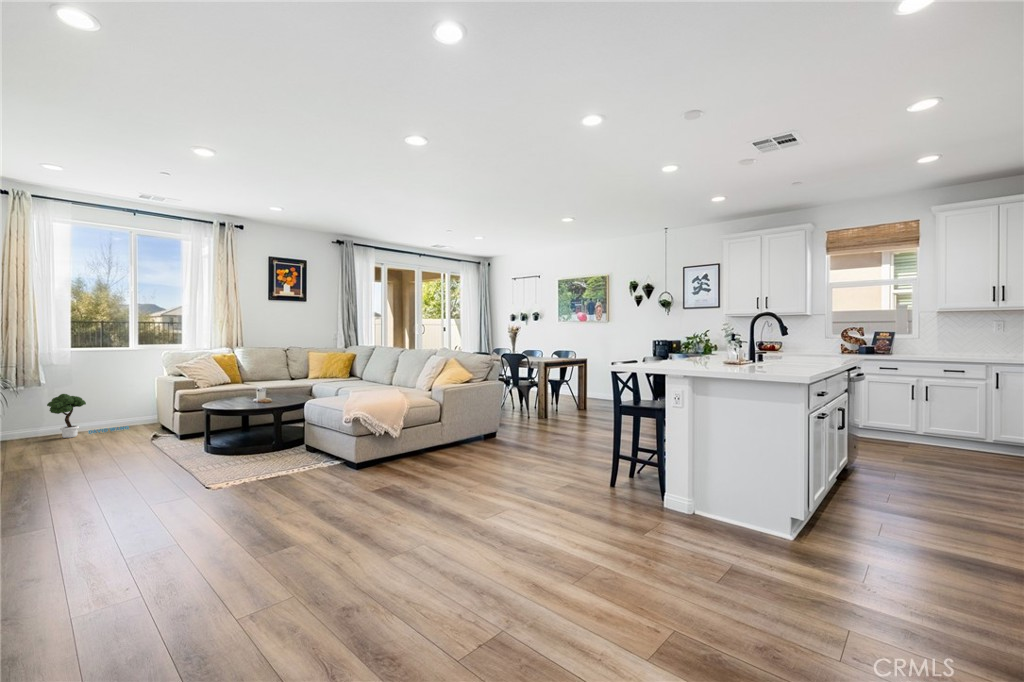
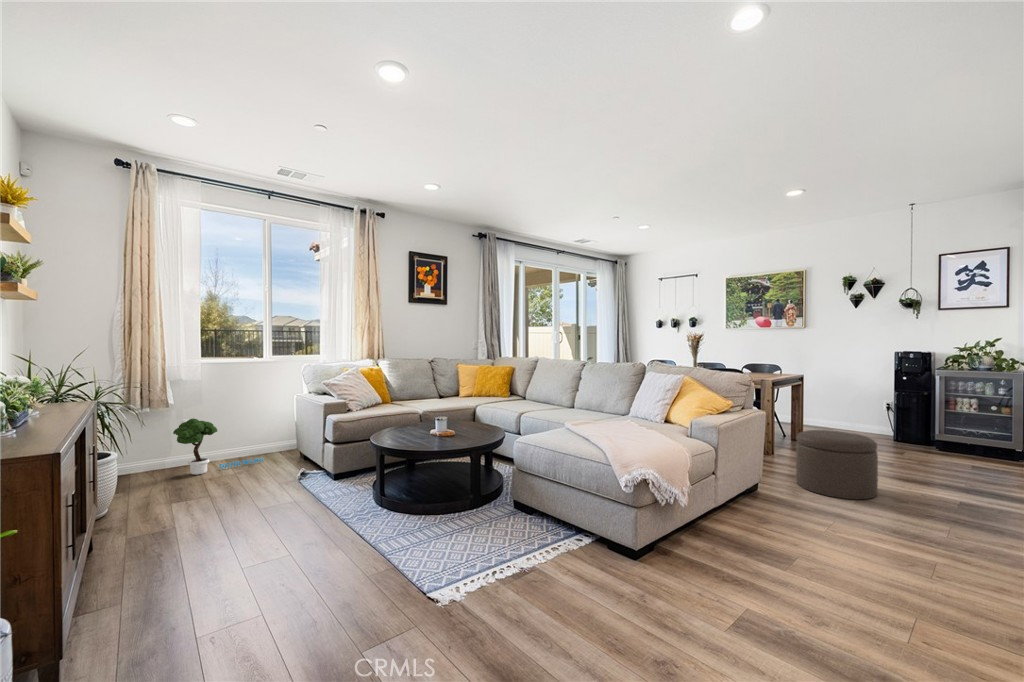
ottoman: none [526,396,572,440] -> present [796,430,878,499]

